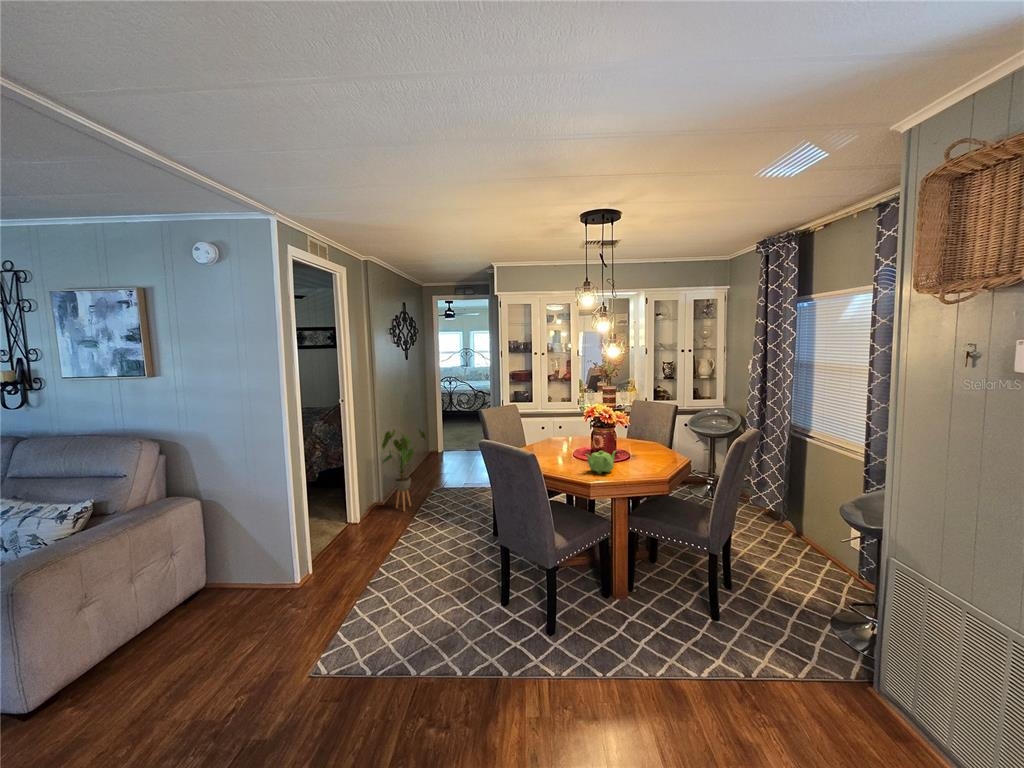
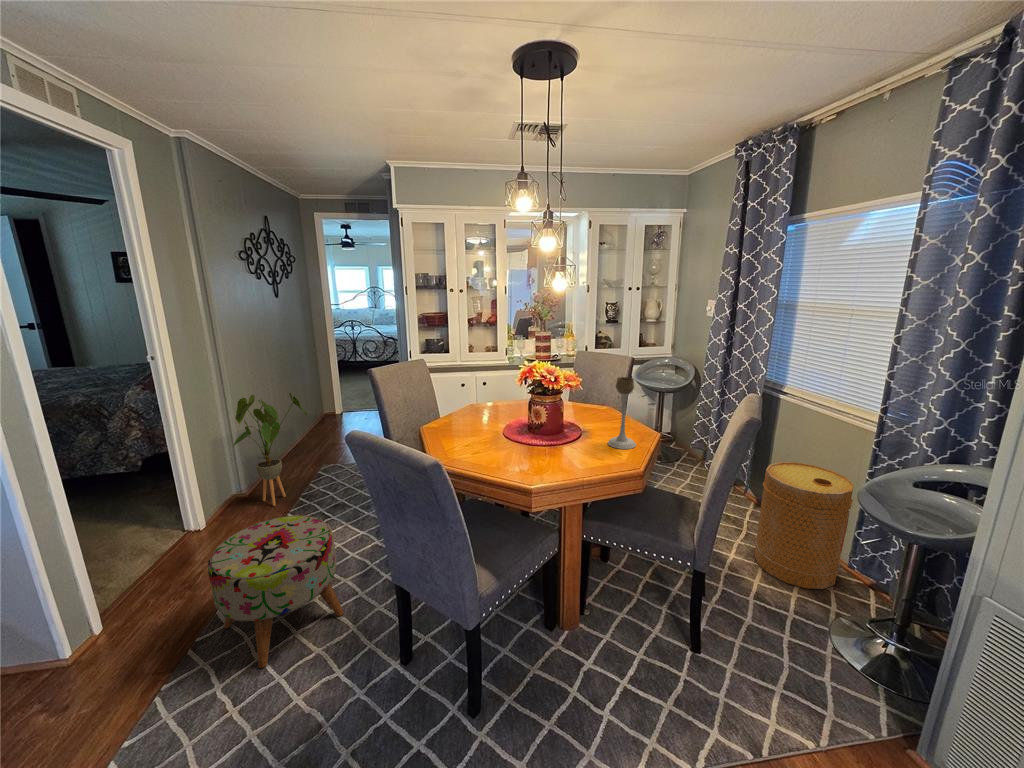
candle holder: none [648,416,669,467] -> present [608,377,636,449]
teapot: present [585,450,617,474] -> none [522,429,568,467]
basket: none [779,489,854,592] -> present [754,462,854,589]
ottoman: none [384,507,461,599] -> present [208,516,344,668]

